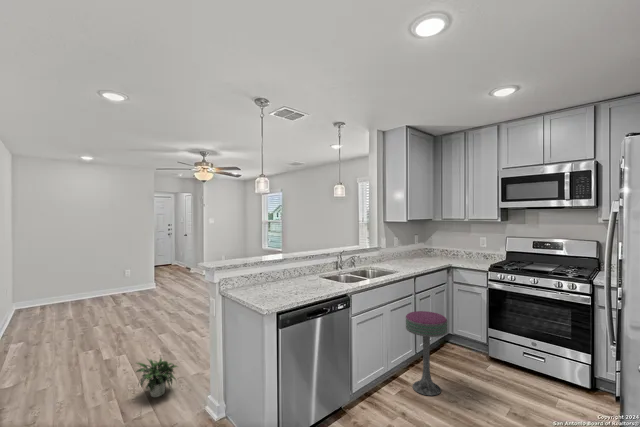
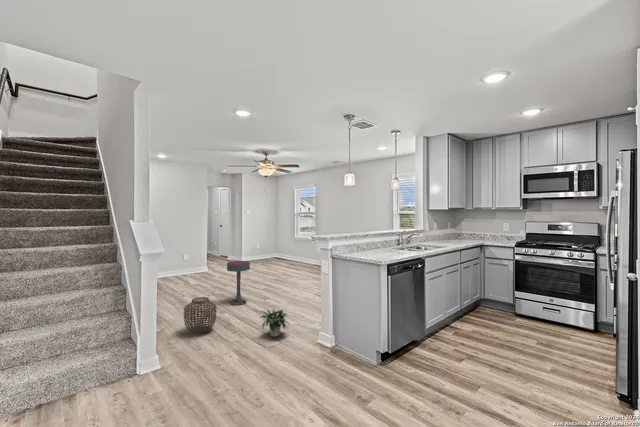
bar stool: present [406,311,447,396] -> present [227,261,250,305]
woven basket: none [40,340,91,391] -> present [184,297,216,334]

